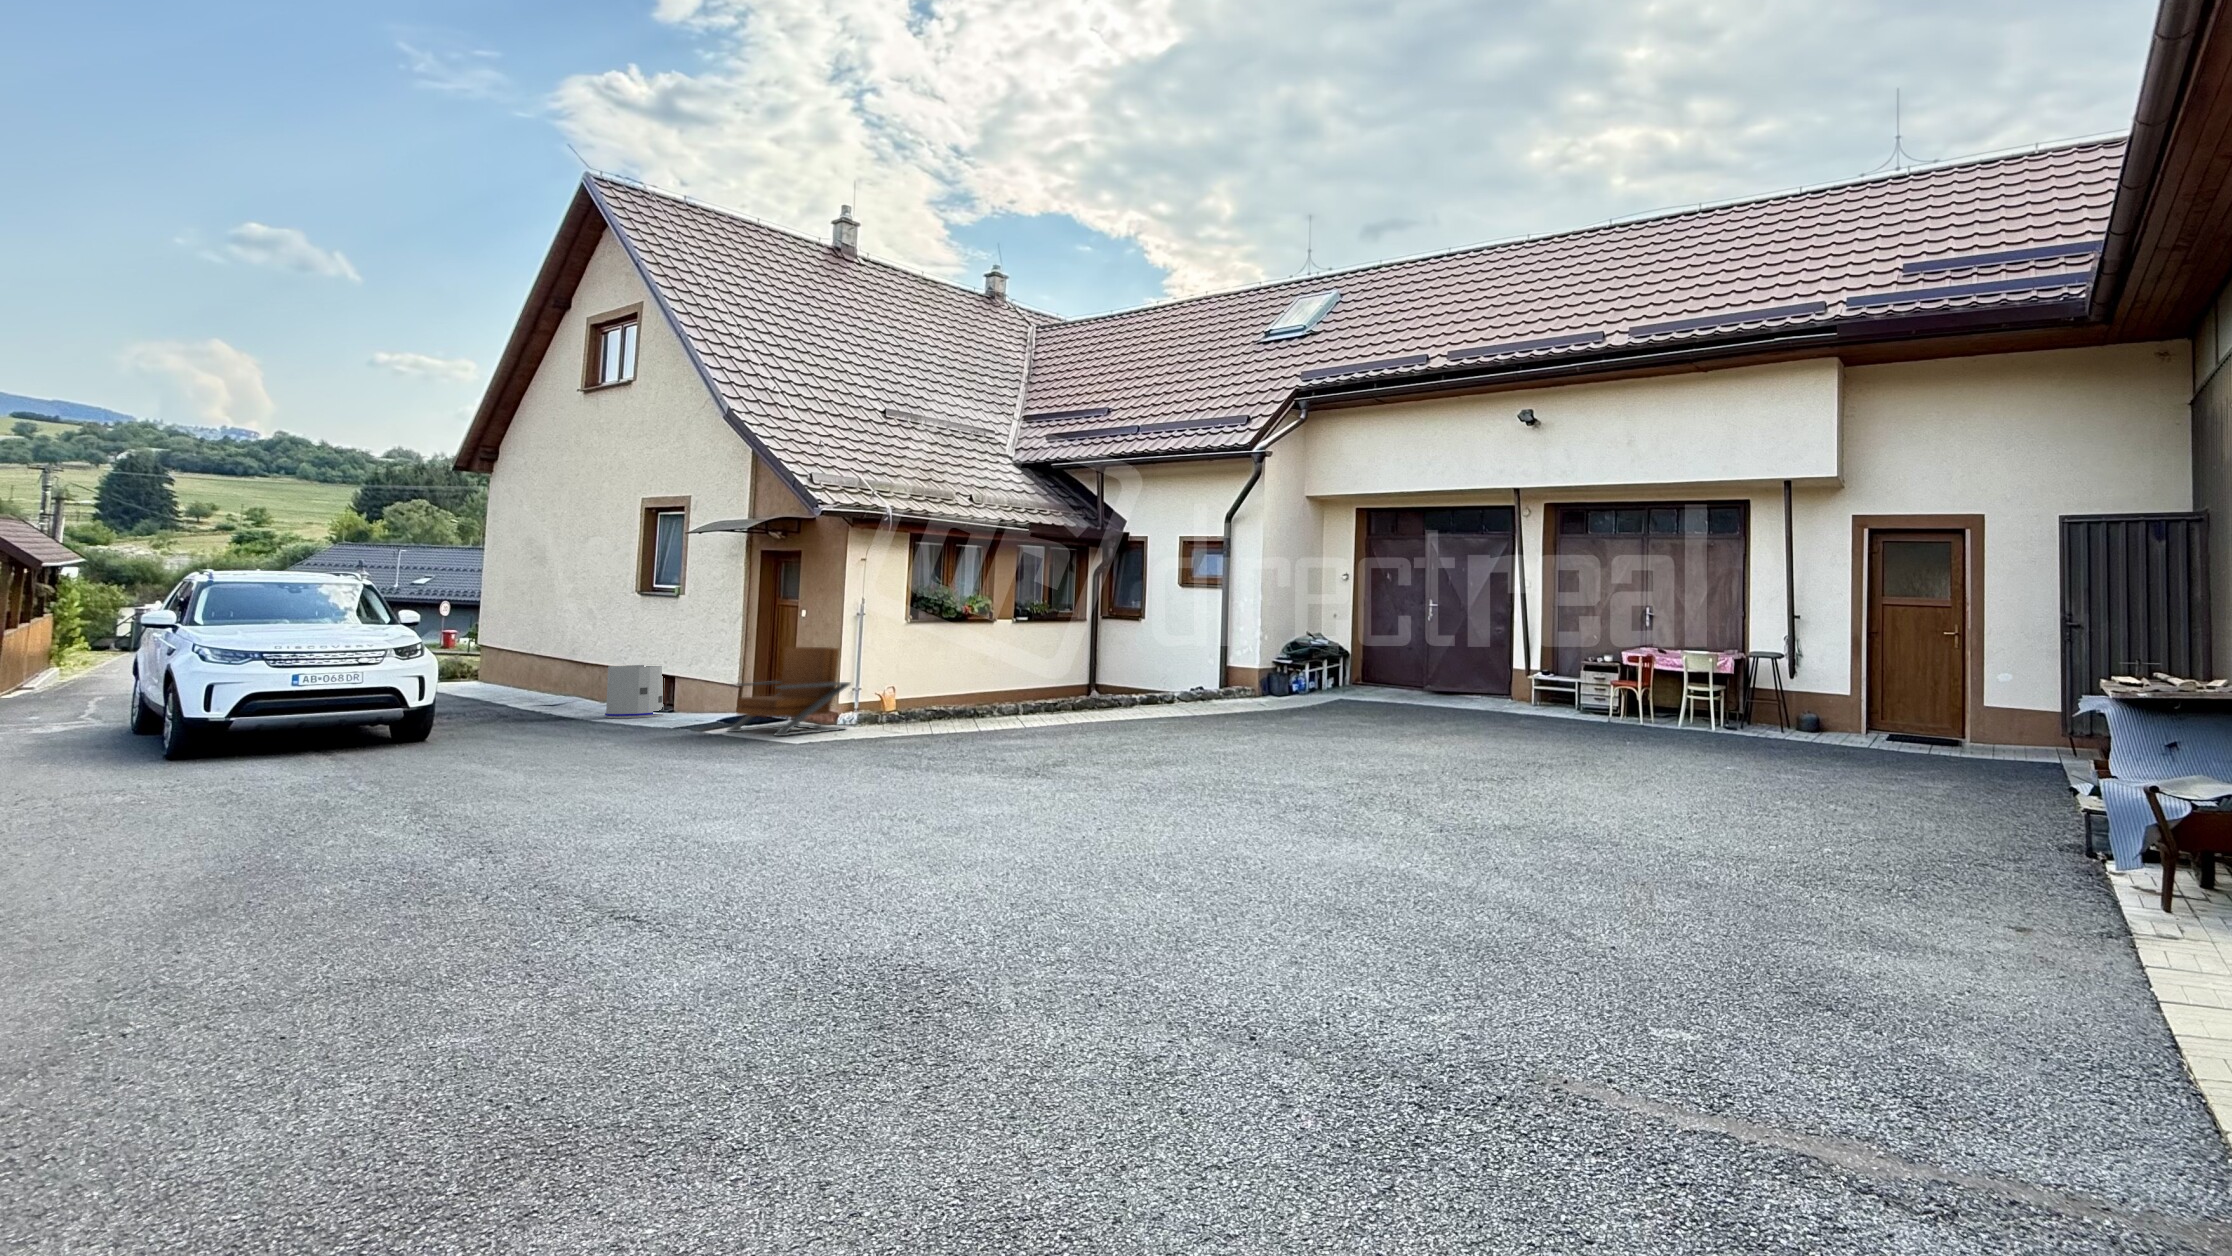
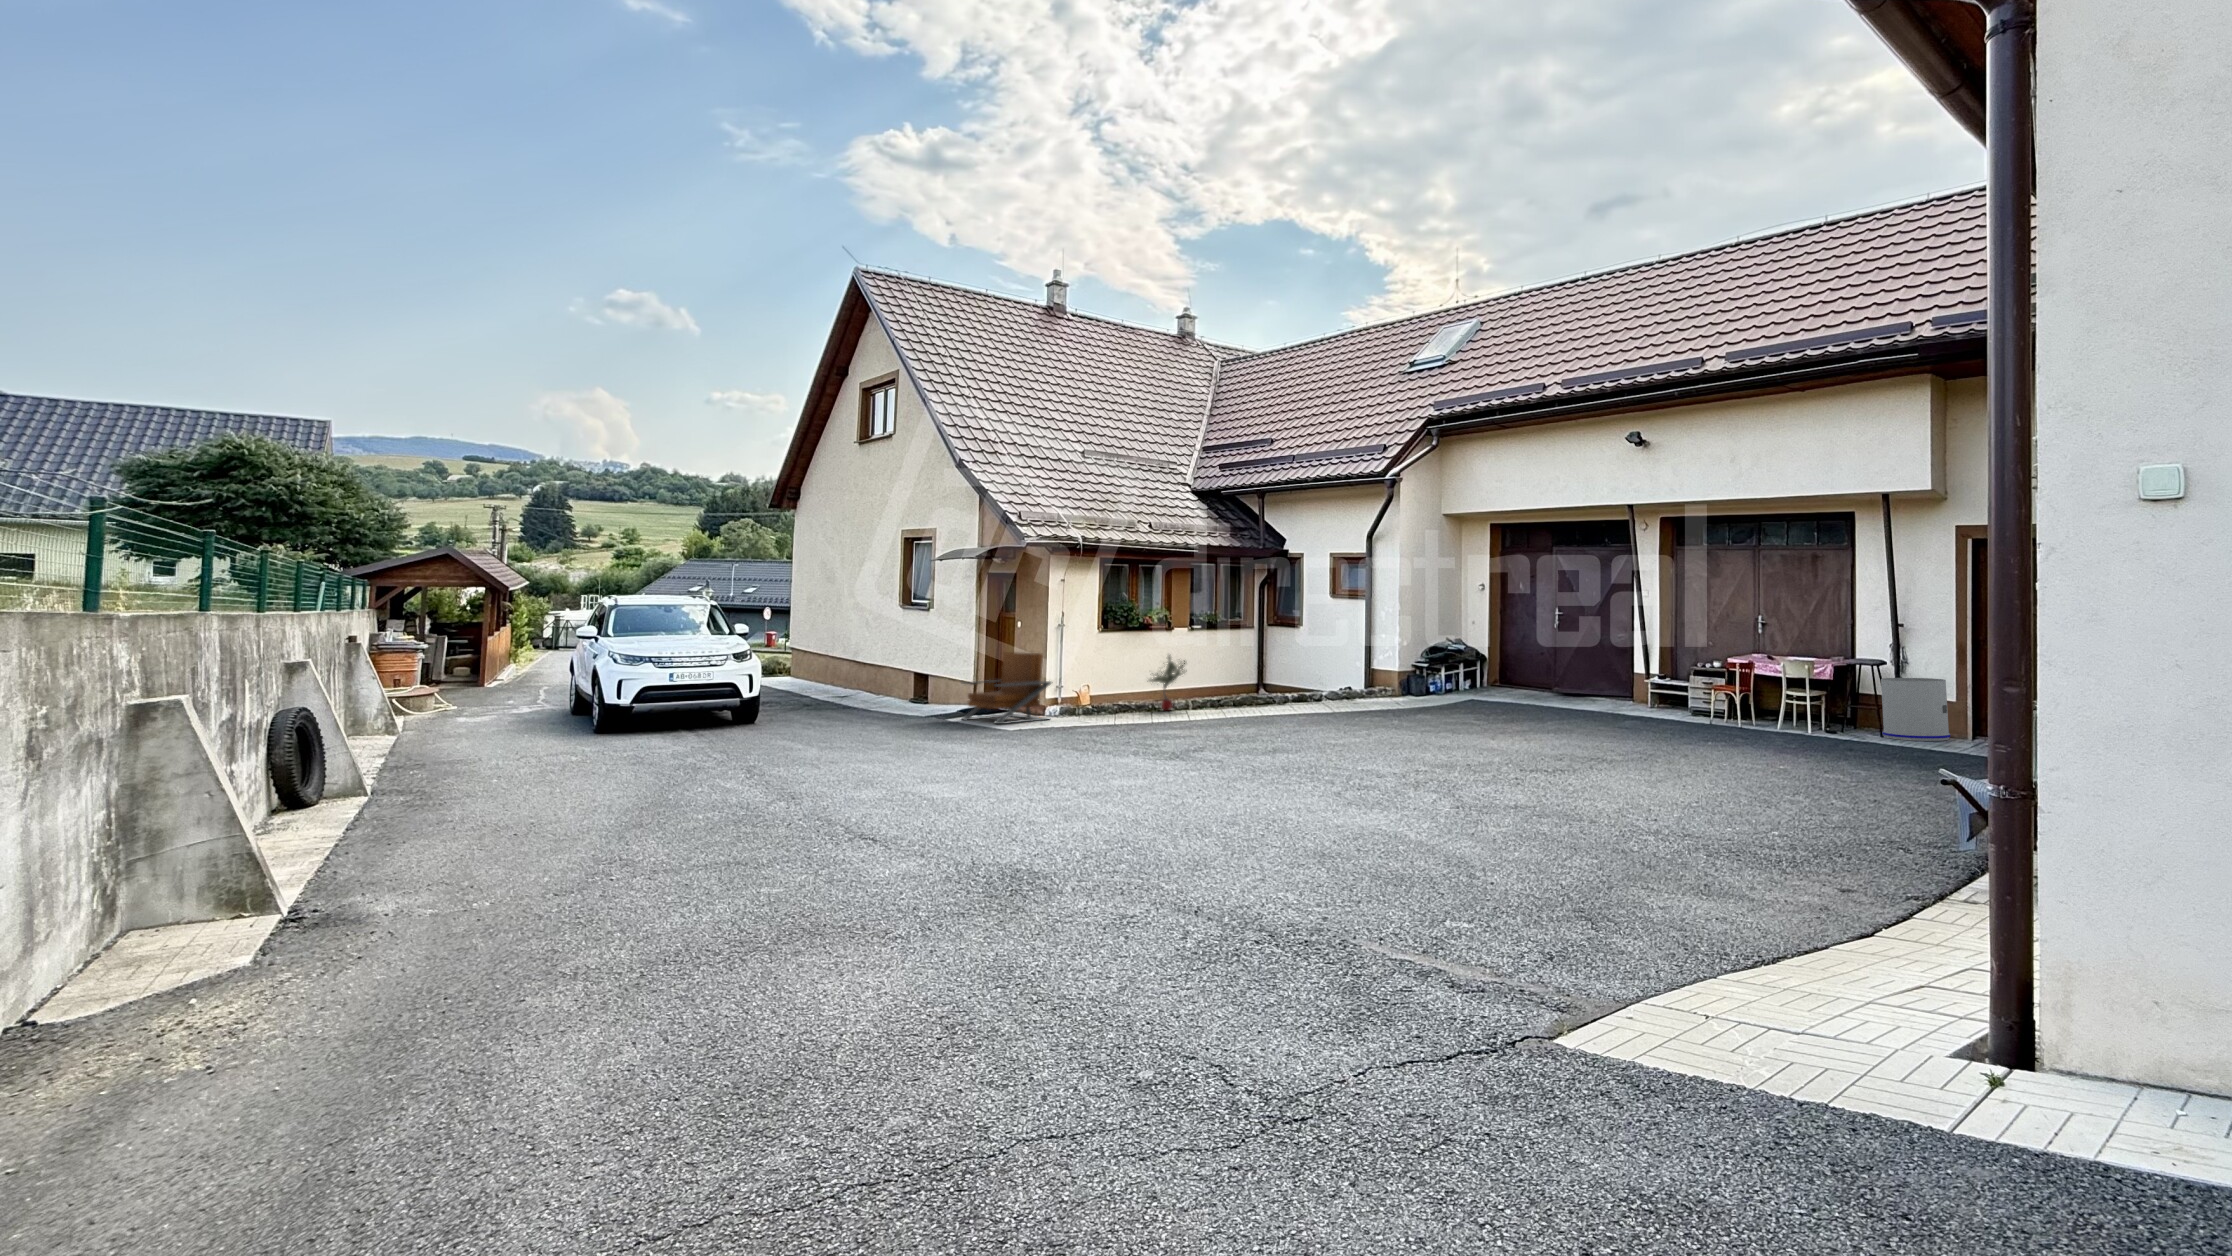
potted tree: none [965,648,1014,717] -> present [1149,655,1186,711]
trash can: present [605,665,665,718] -> present [1881,678,1950,741]

